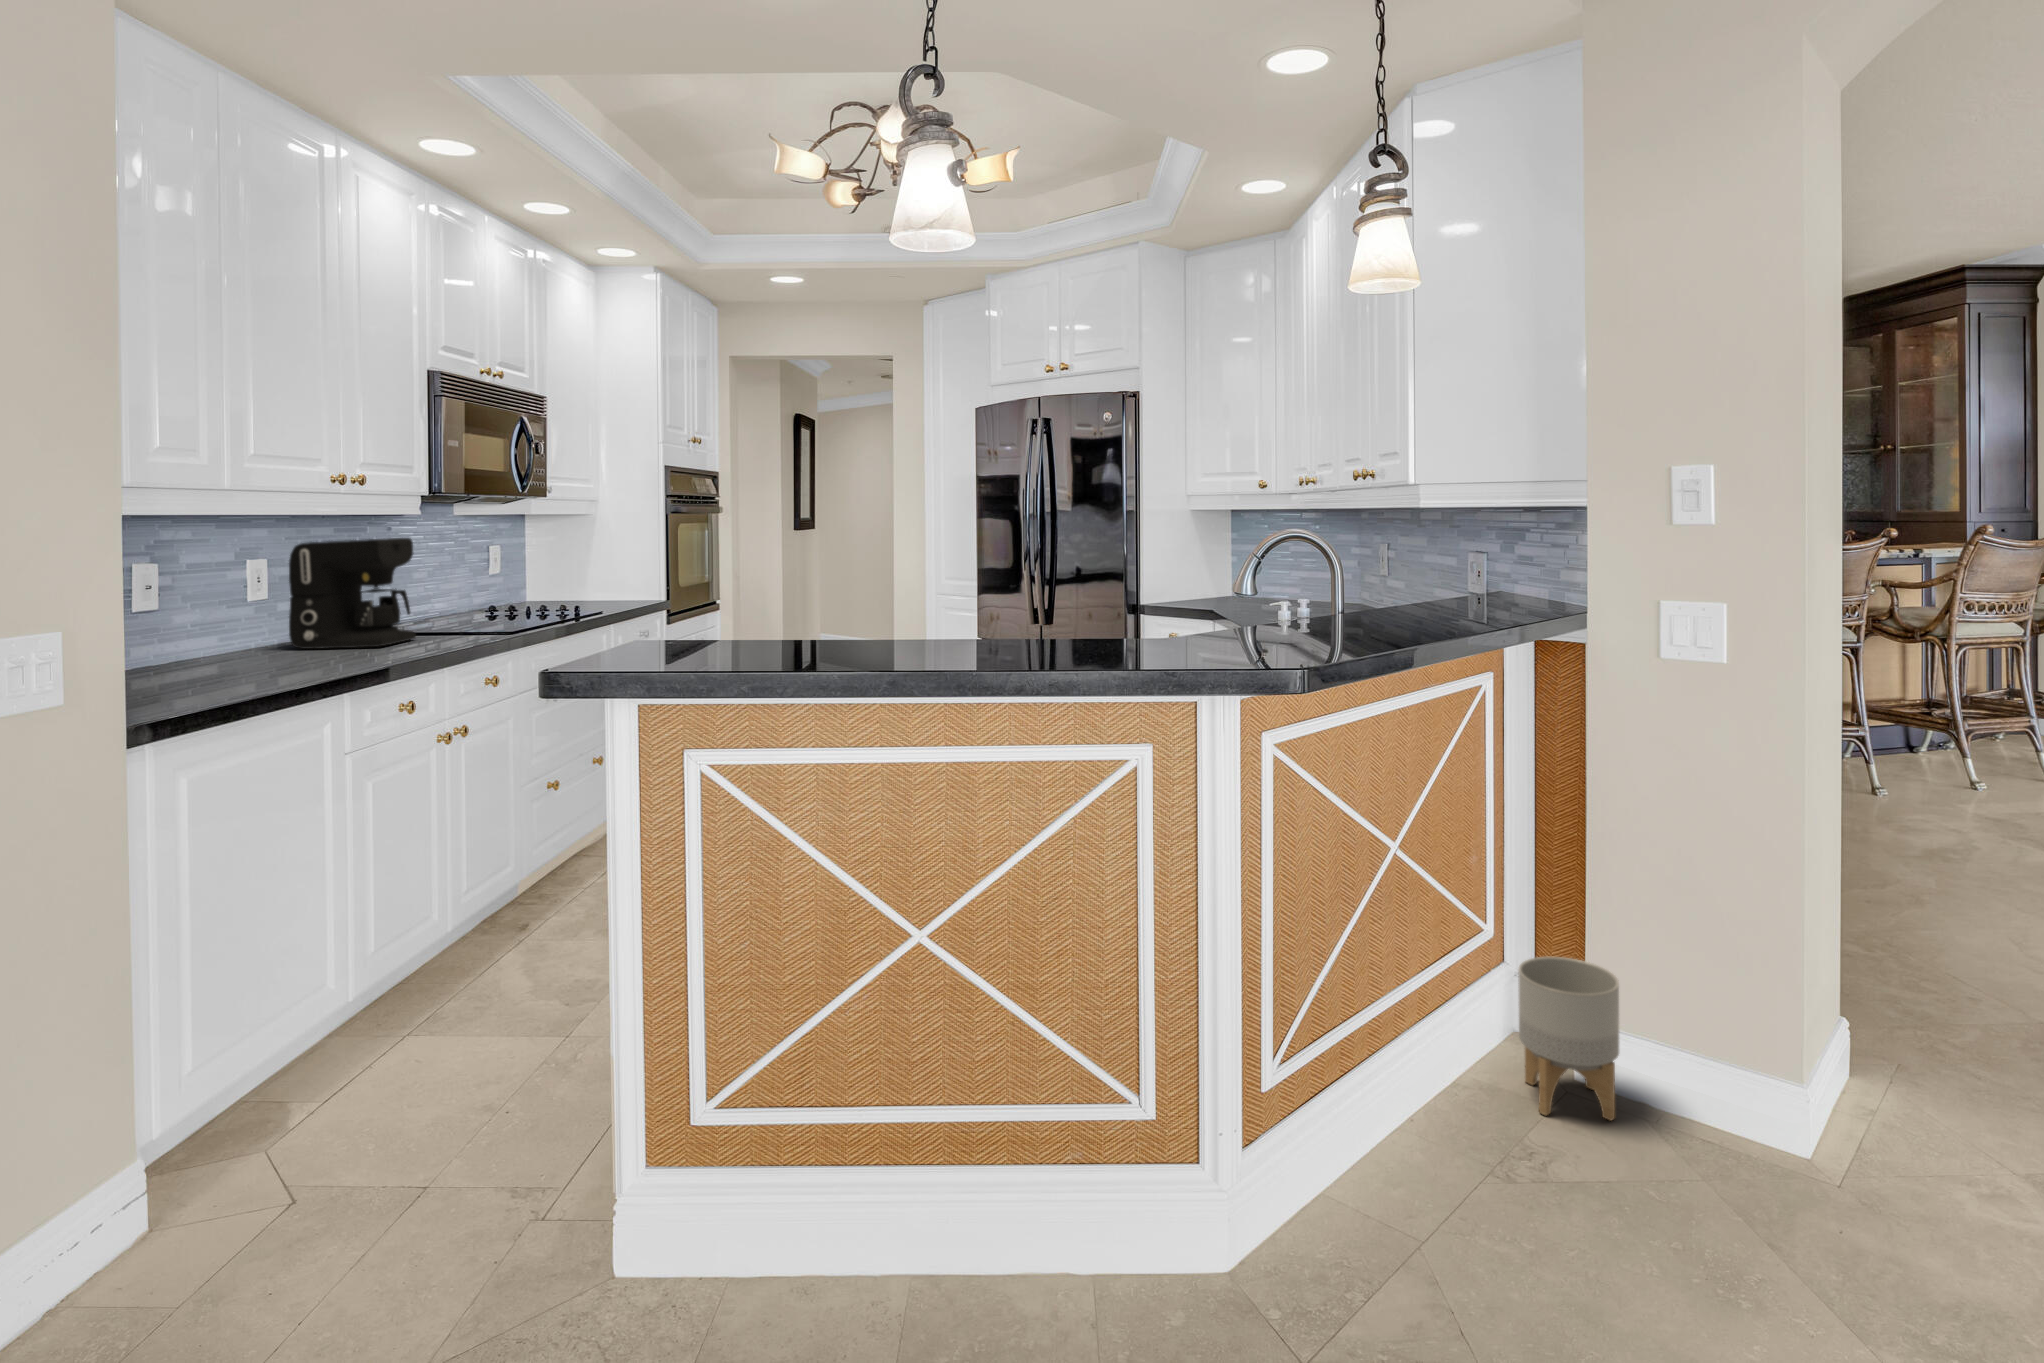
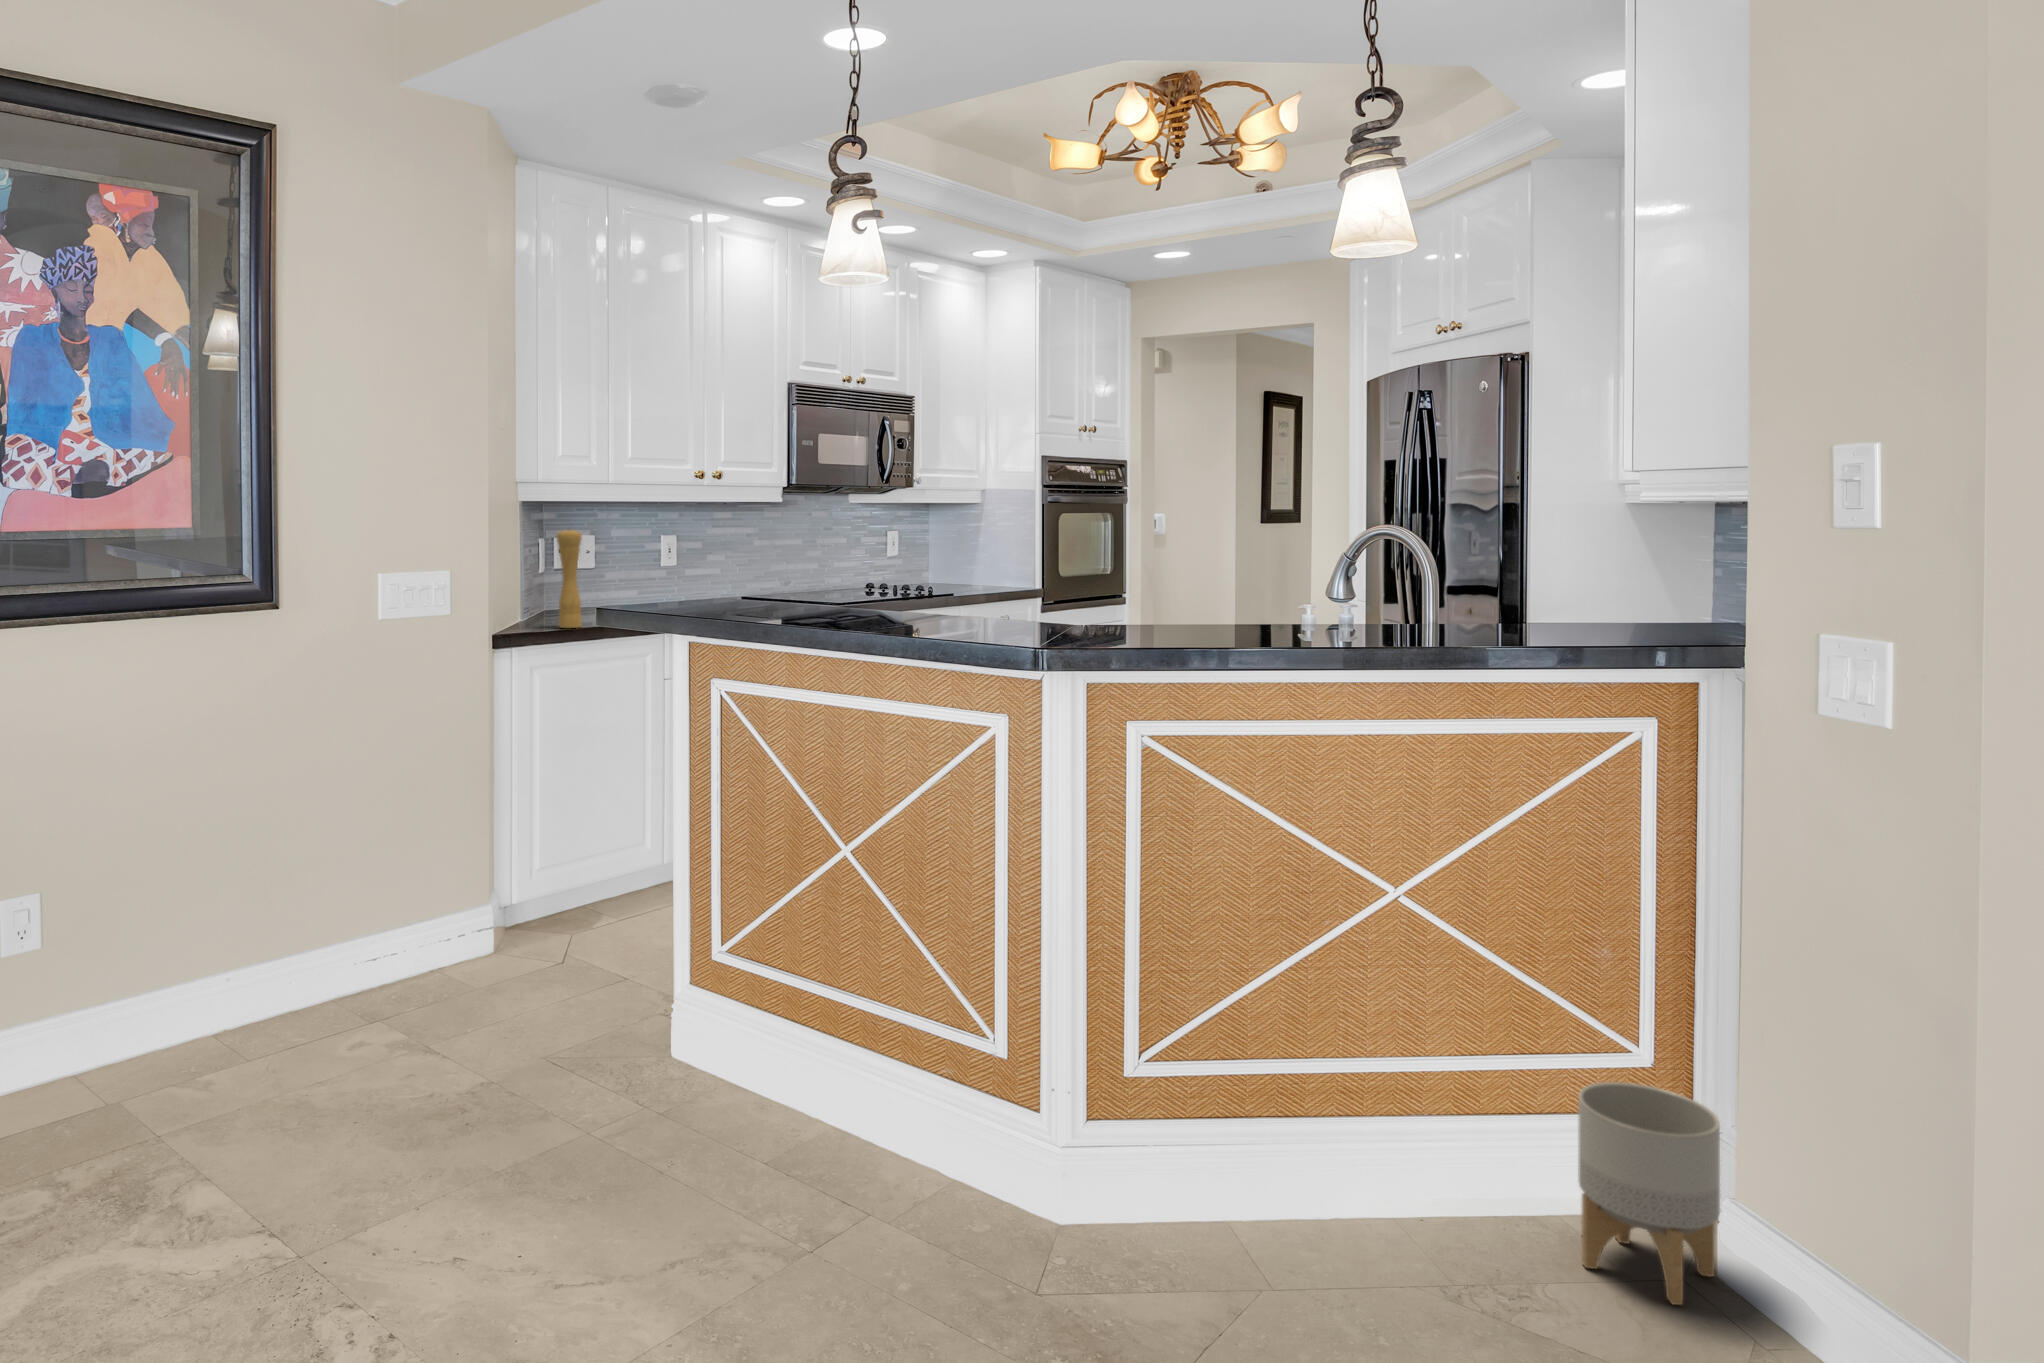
coffee maker: present [289,538,416,649] -> none [681,522,765,607]
pepper mill: none [179,552,226,699] -> present [557,529,582,628]

